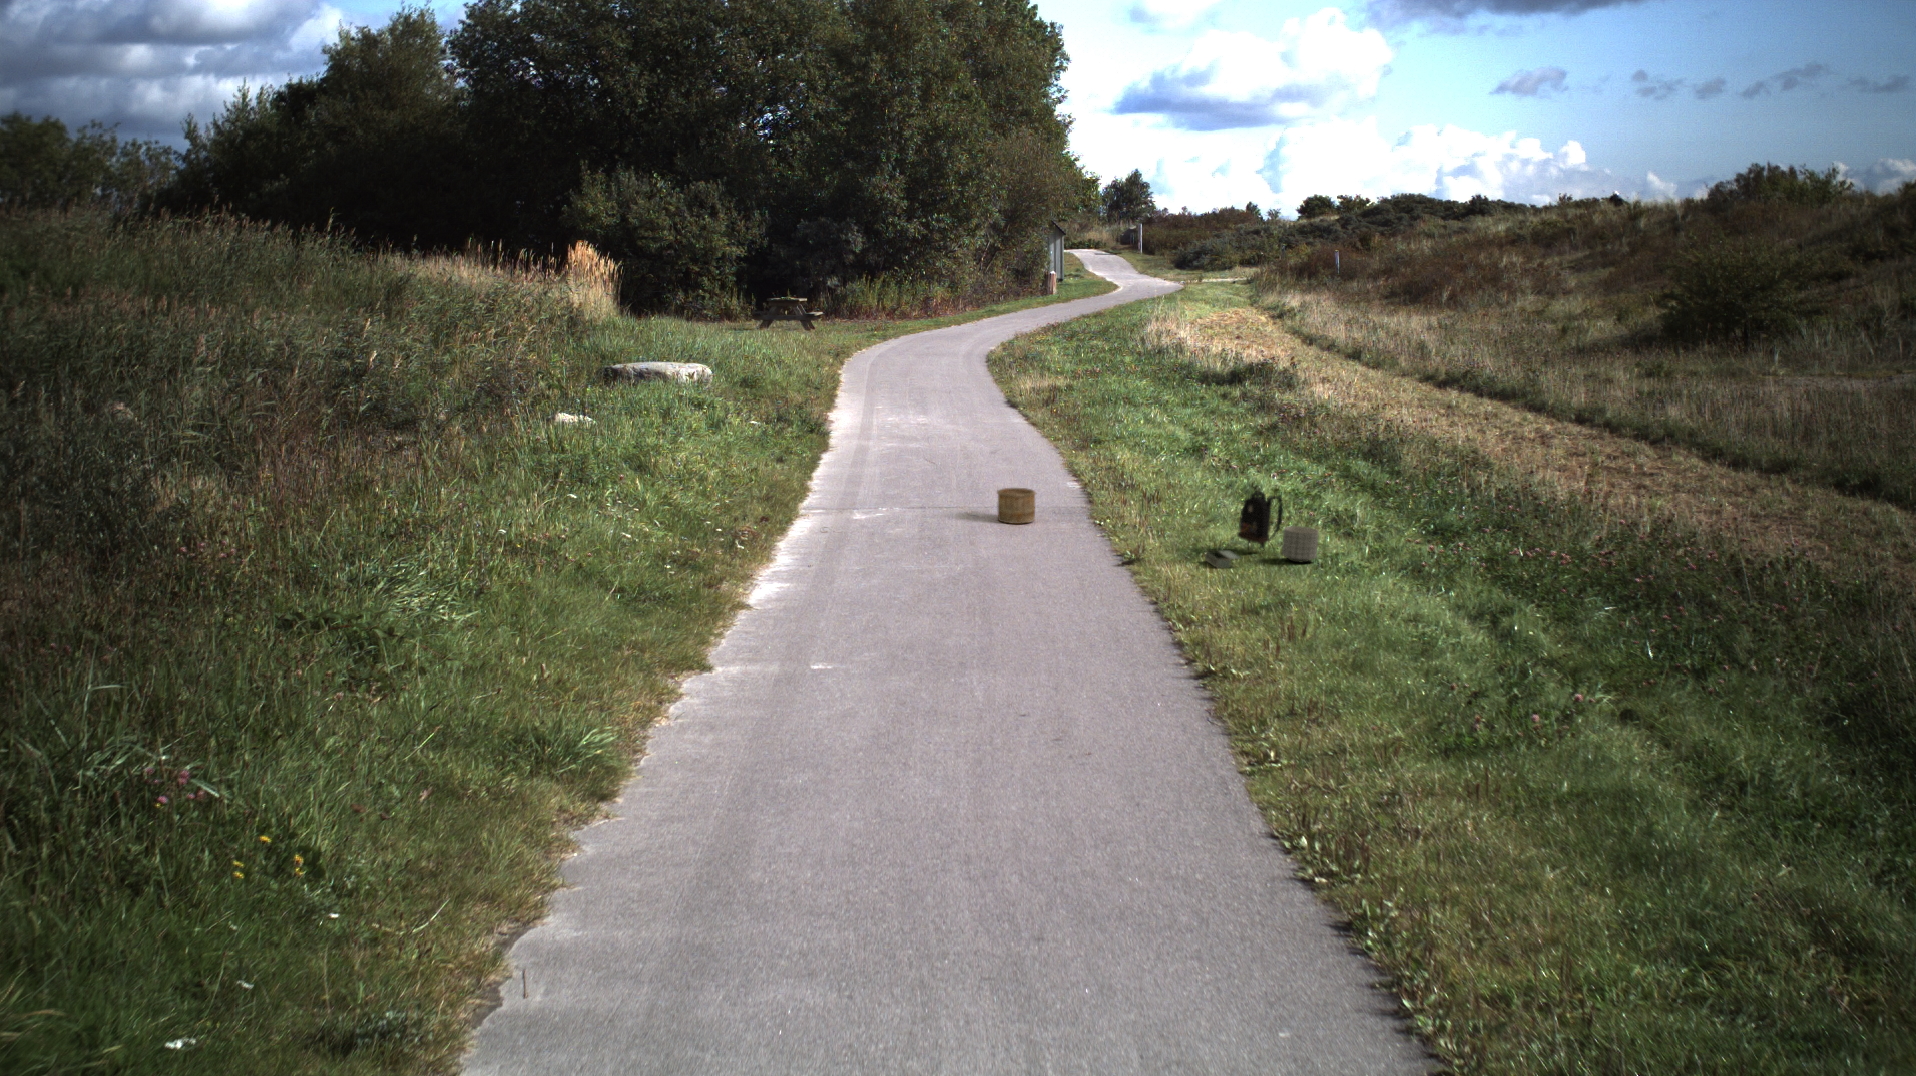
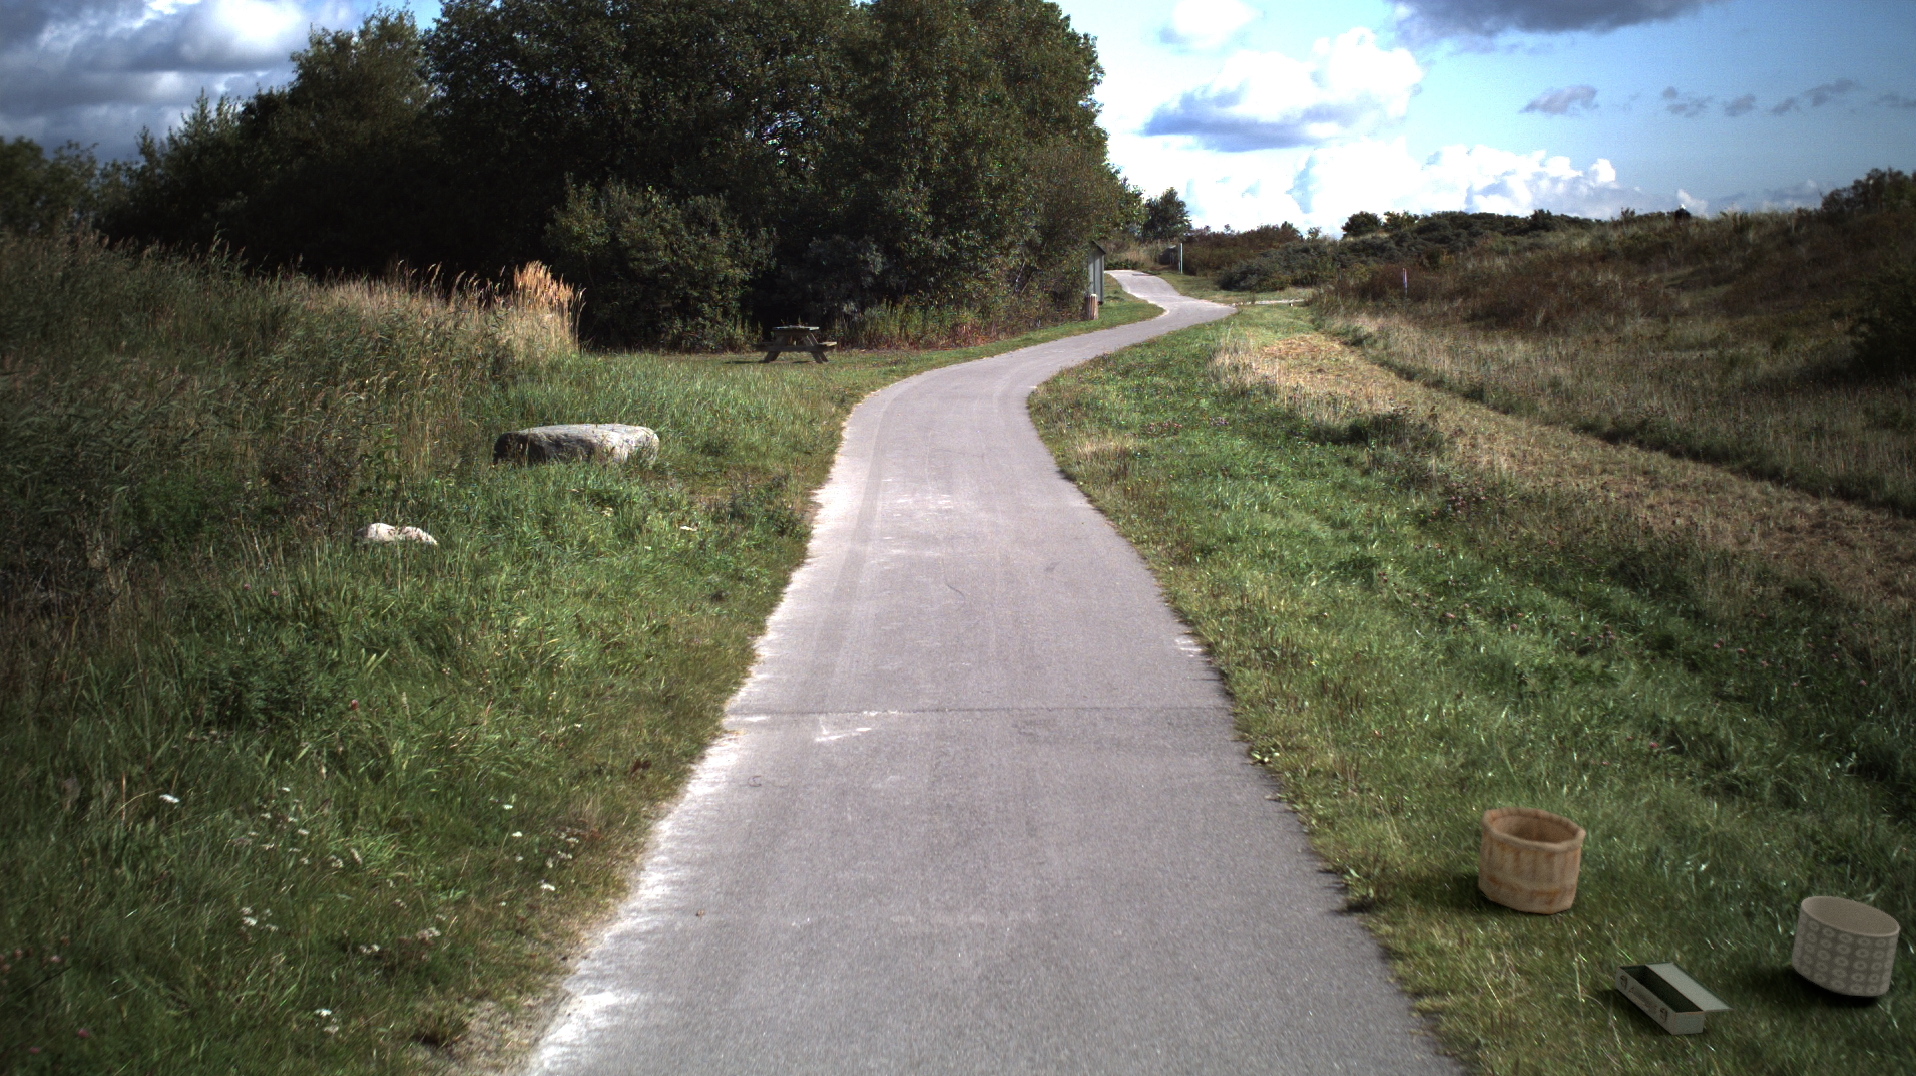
wooden bucket: present [997,488,1036,524] -> present [1478,806,1586,914]
backpack: present [1237,492,1283,550] -> none [1648,790,1767,933]

